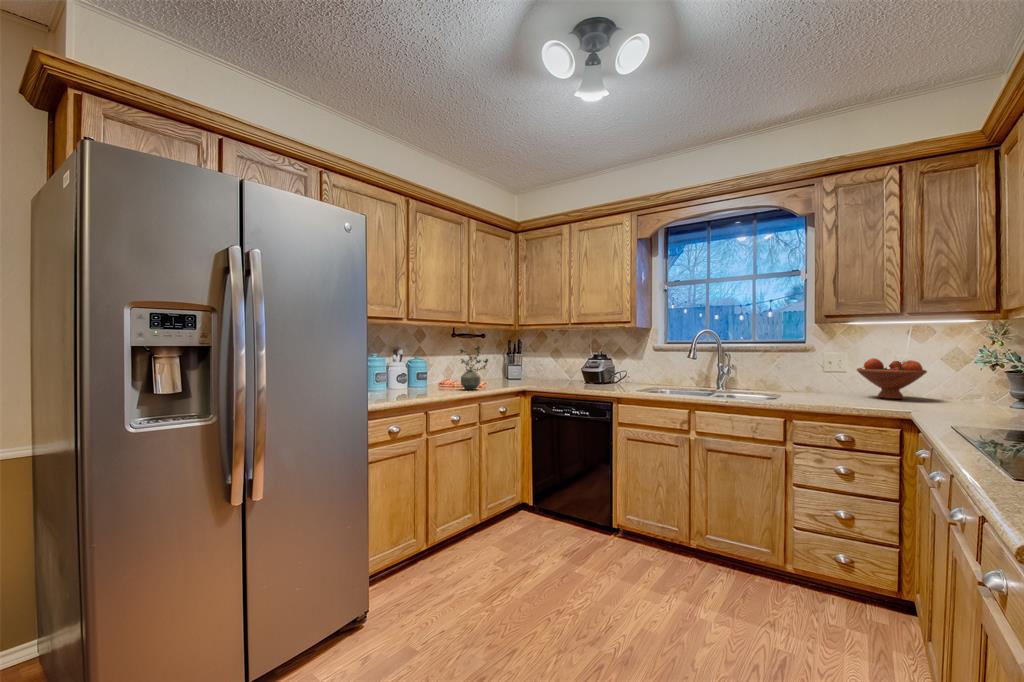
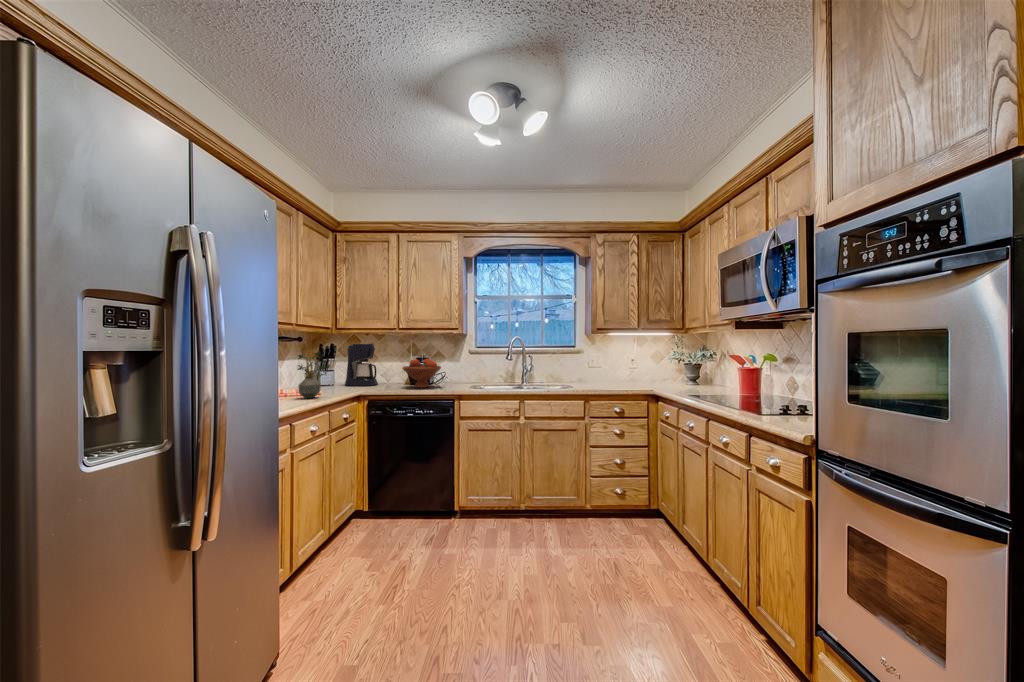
coffee maker: none [525,340,557,382] -> present [345,344,378,386]
fruit bowl: present [857,358,927,399] -> present [403,359,441,388]

